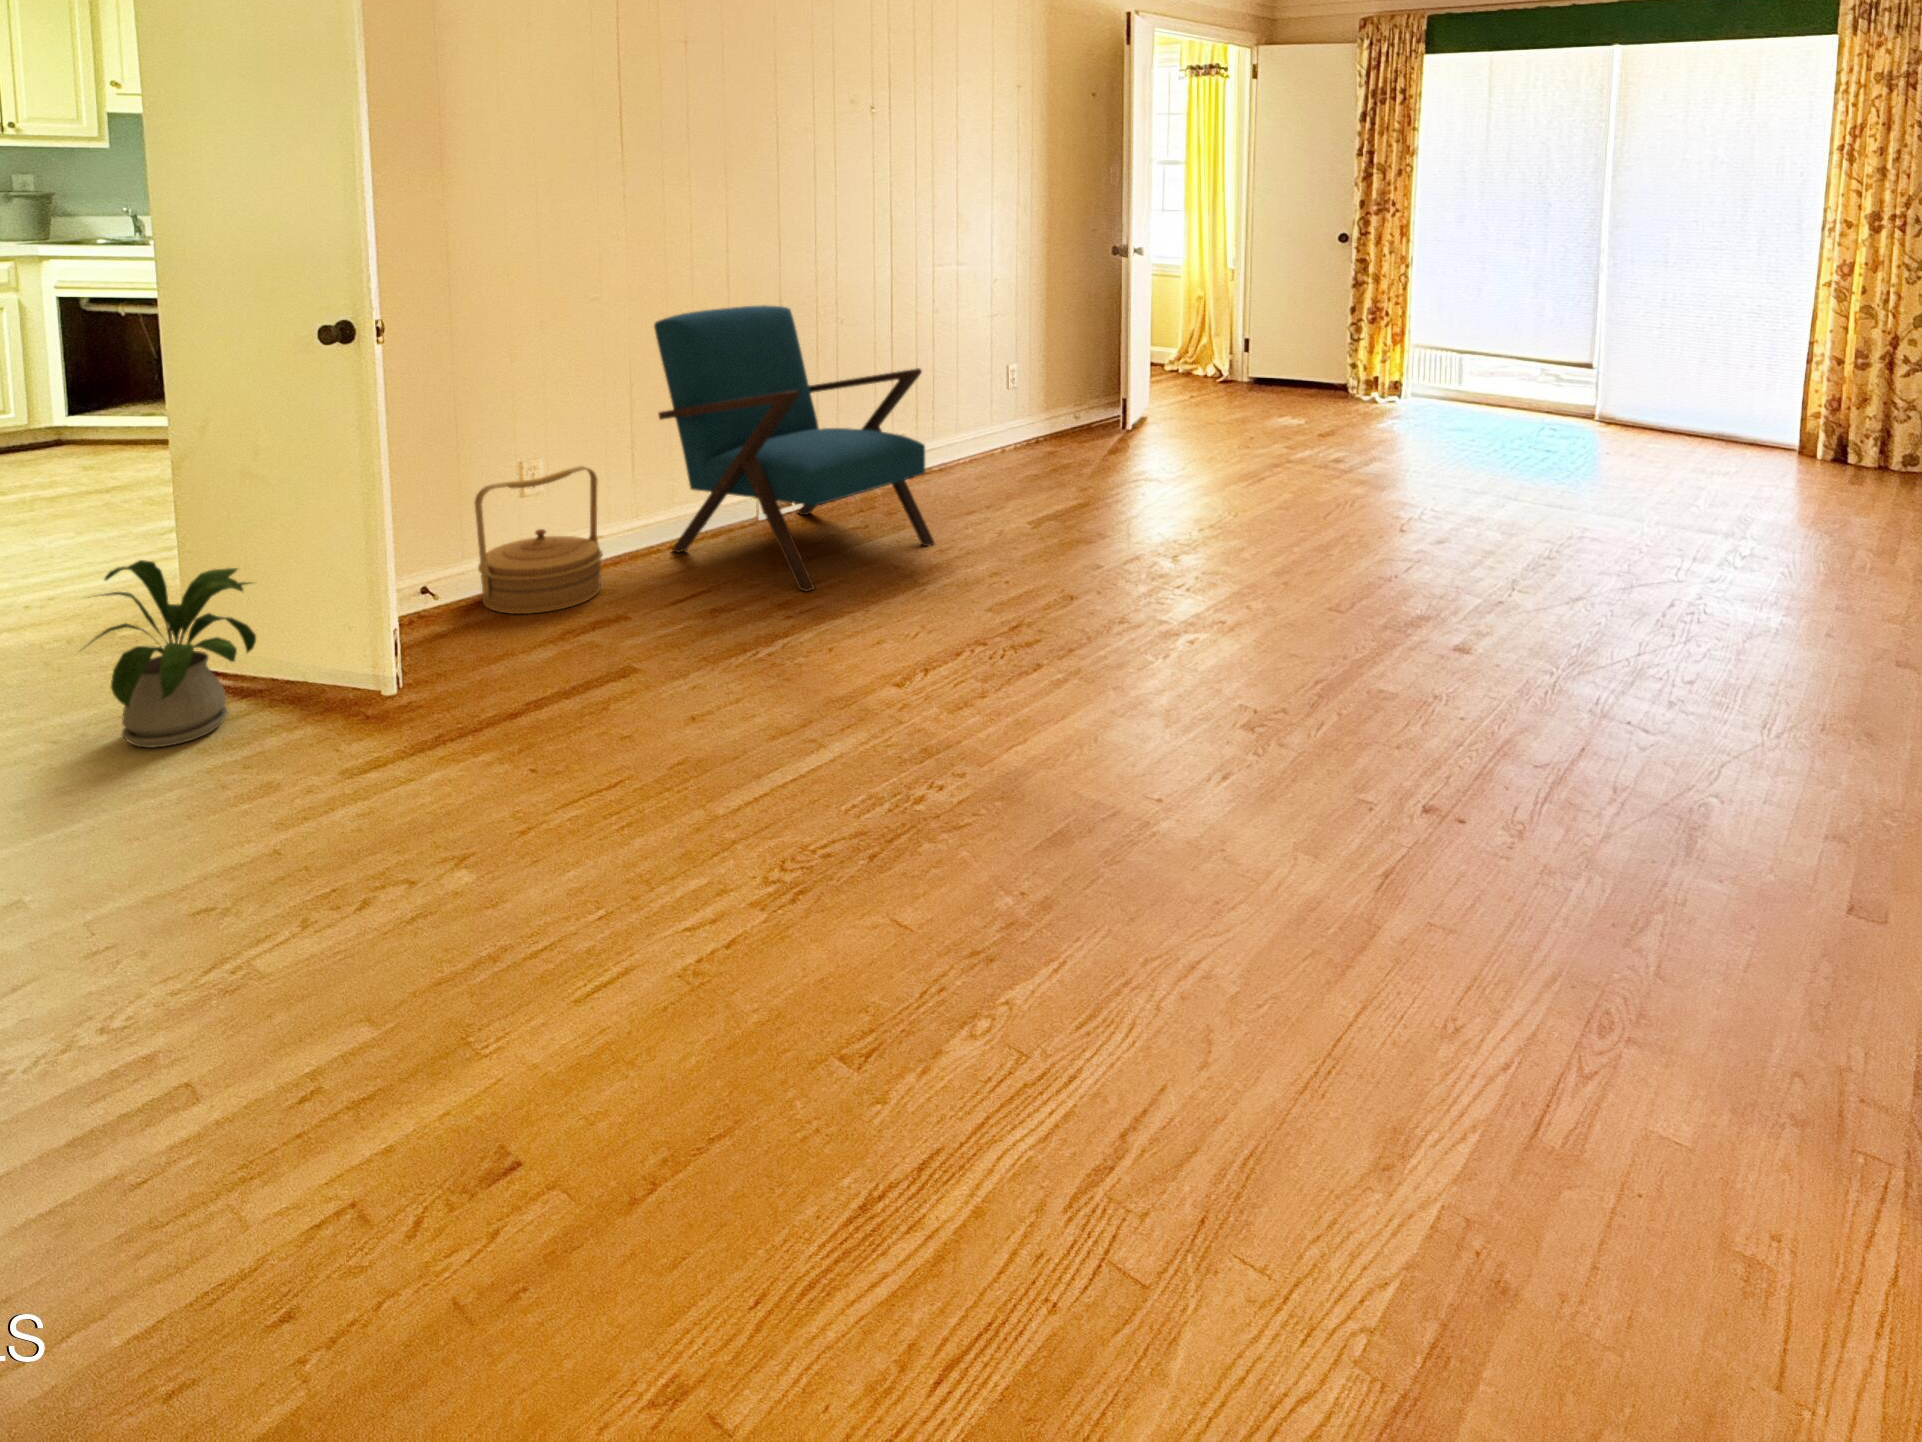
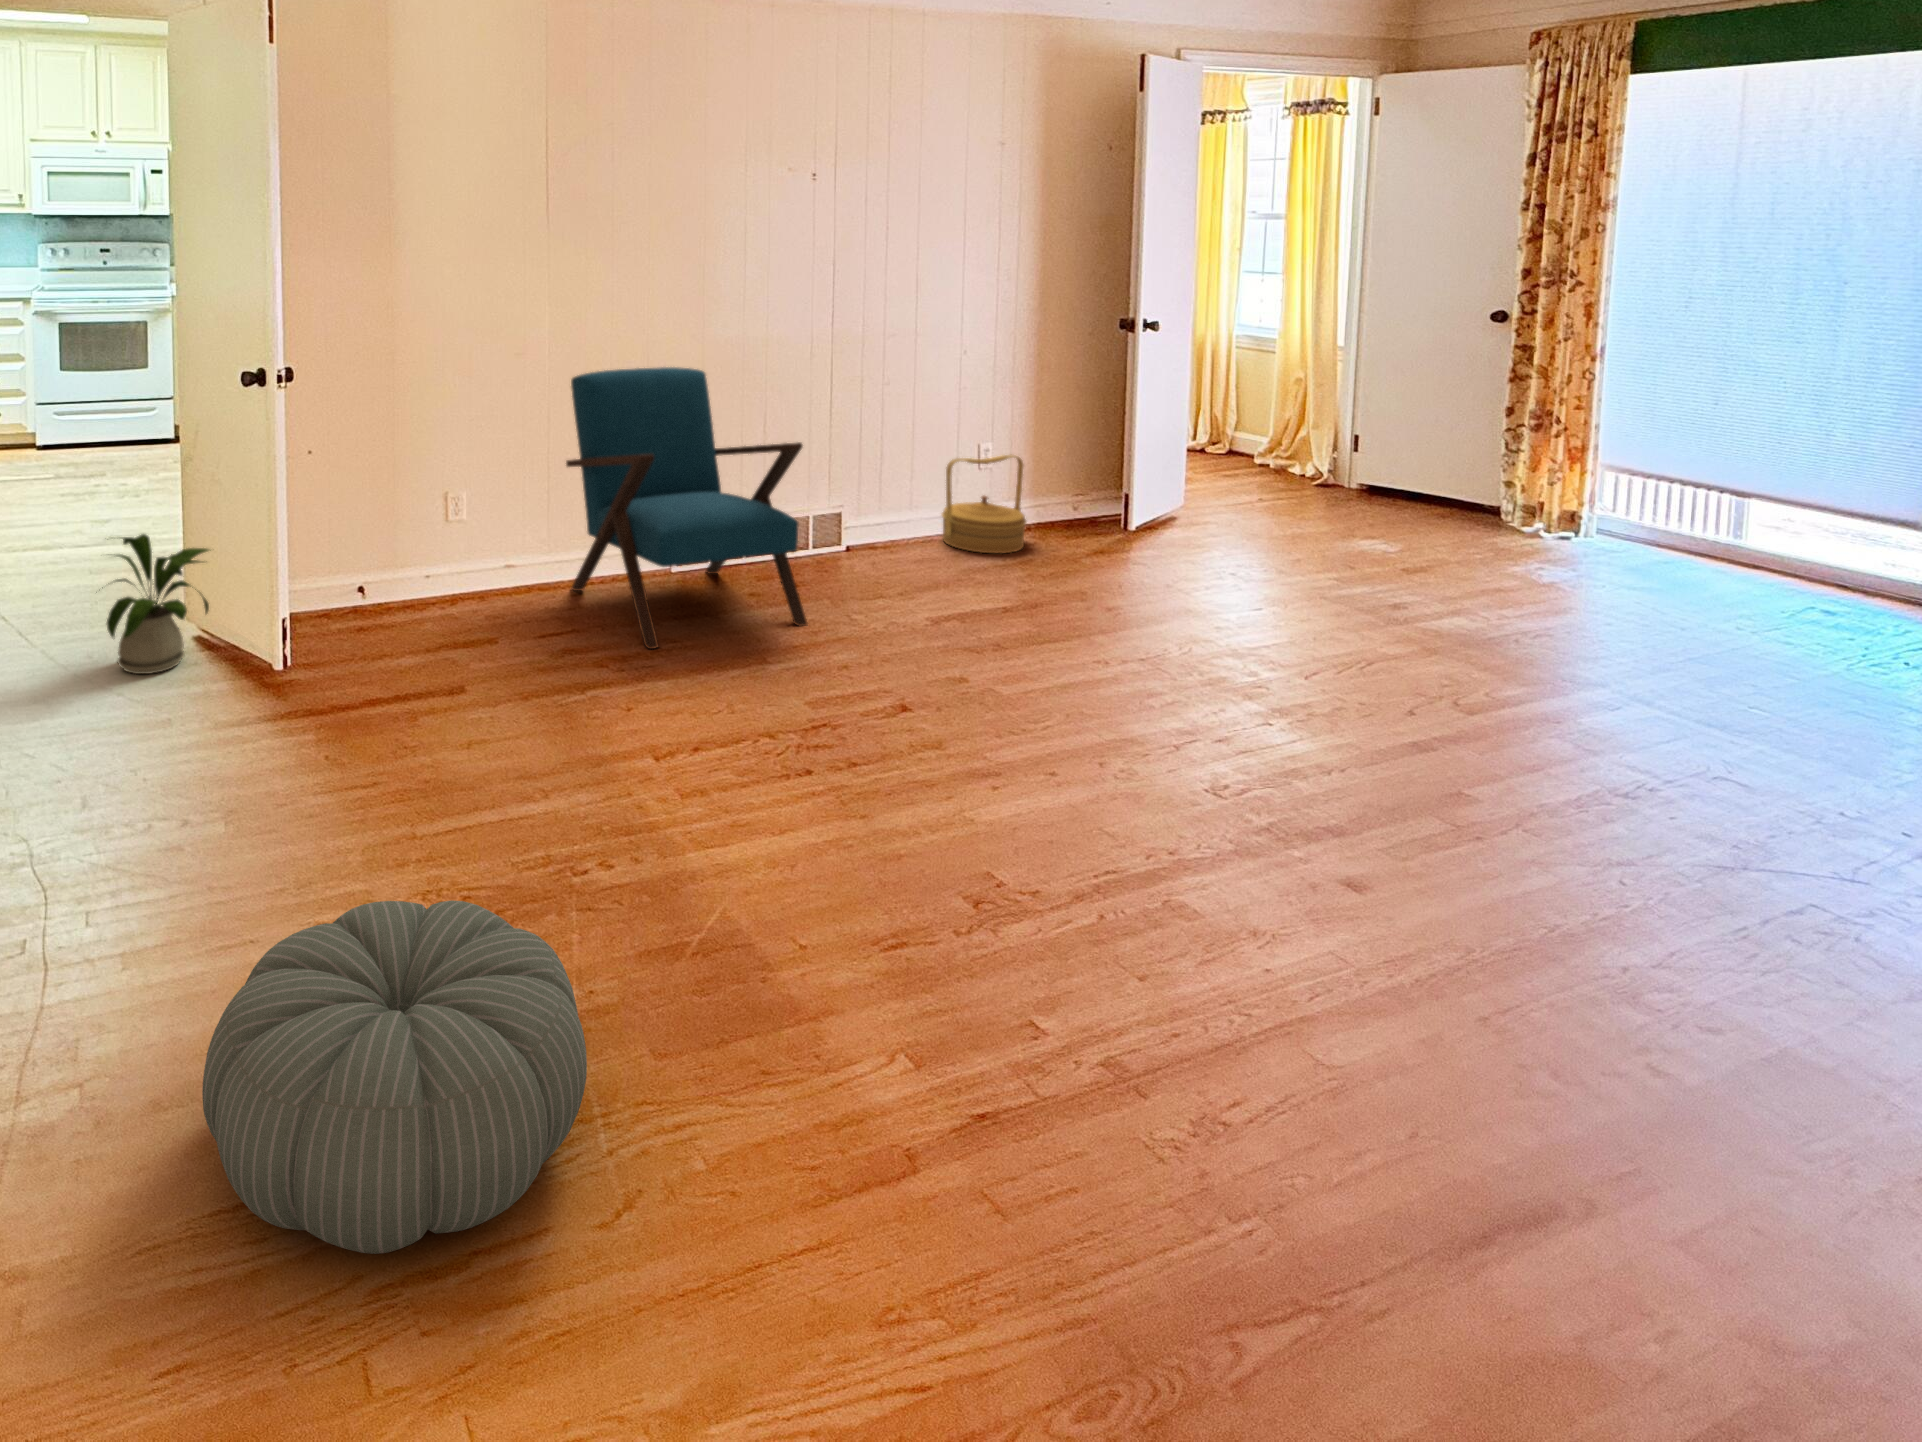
woven basket: present [475,466,603,614] -> present [942,455,1026,554]
pouf: none [756,835,1162,1203] -> present [202,900,587,1254]

